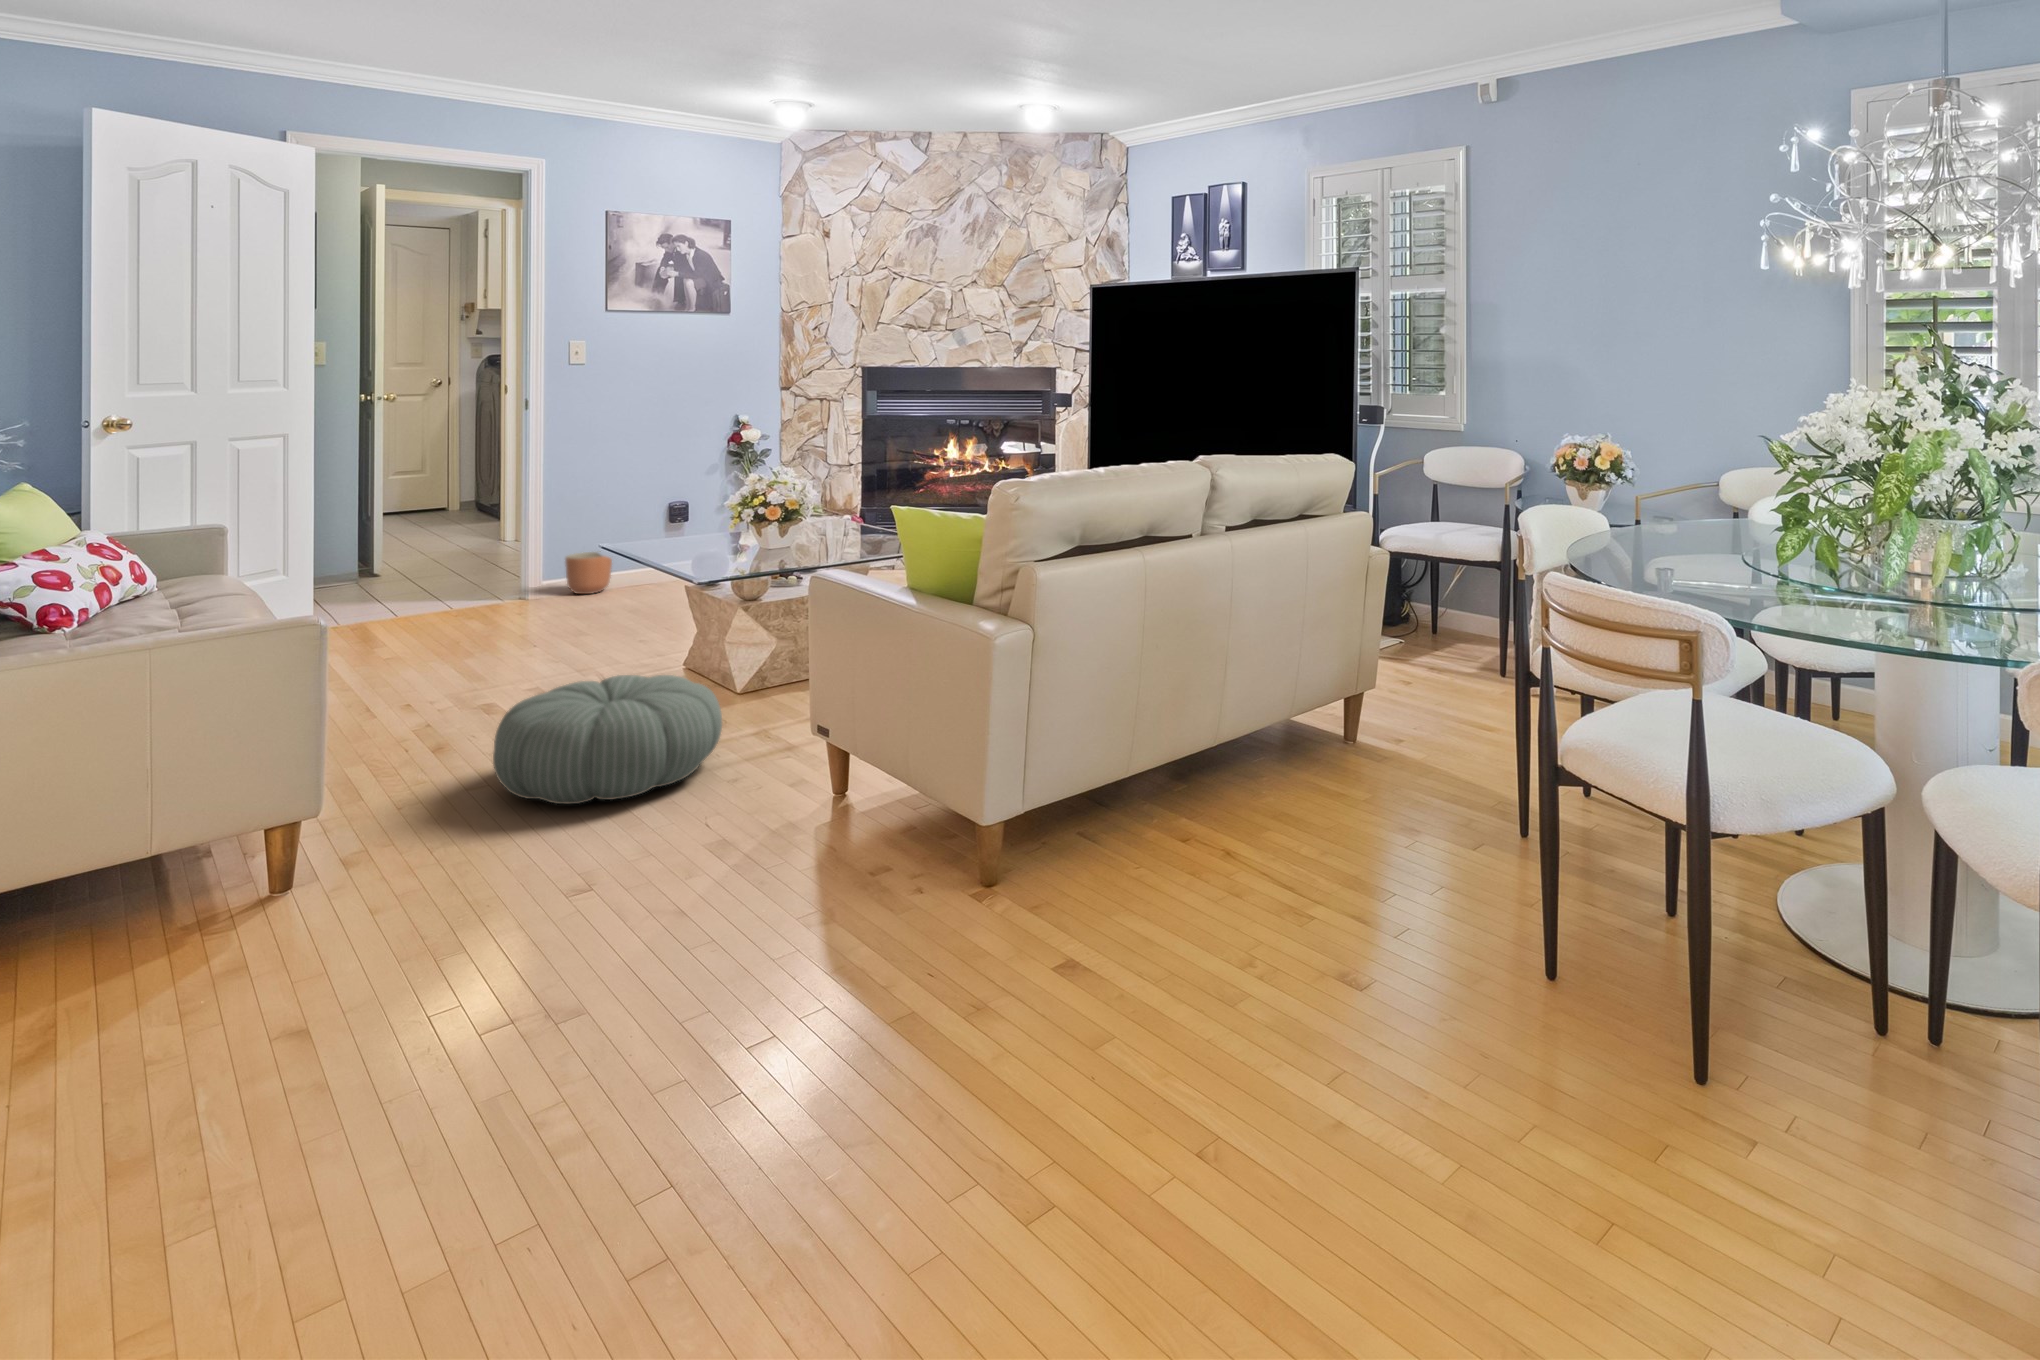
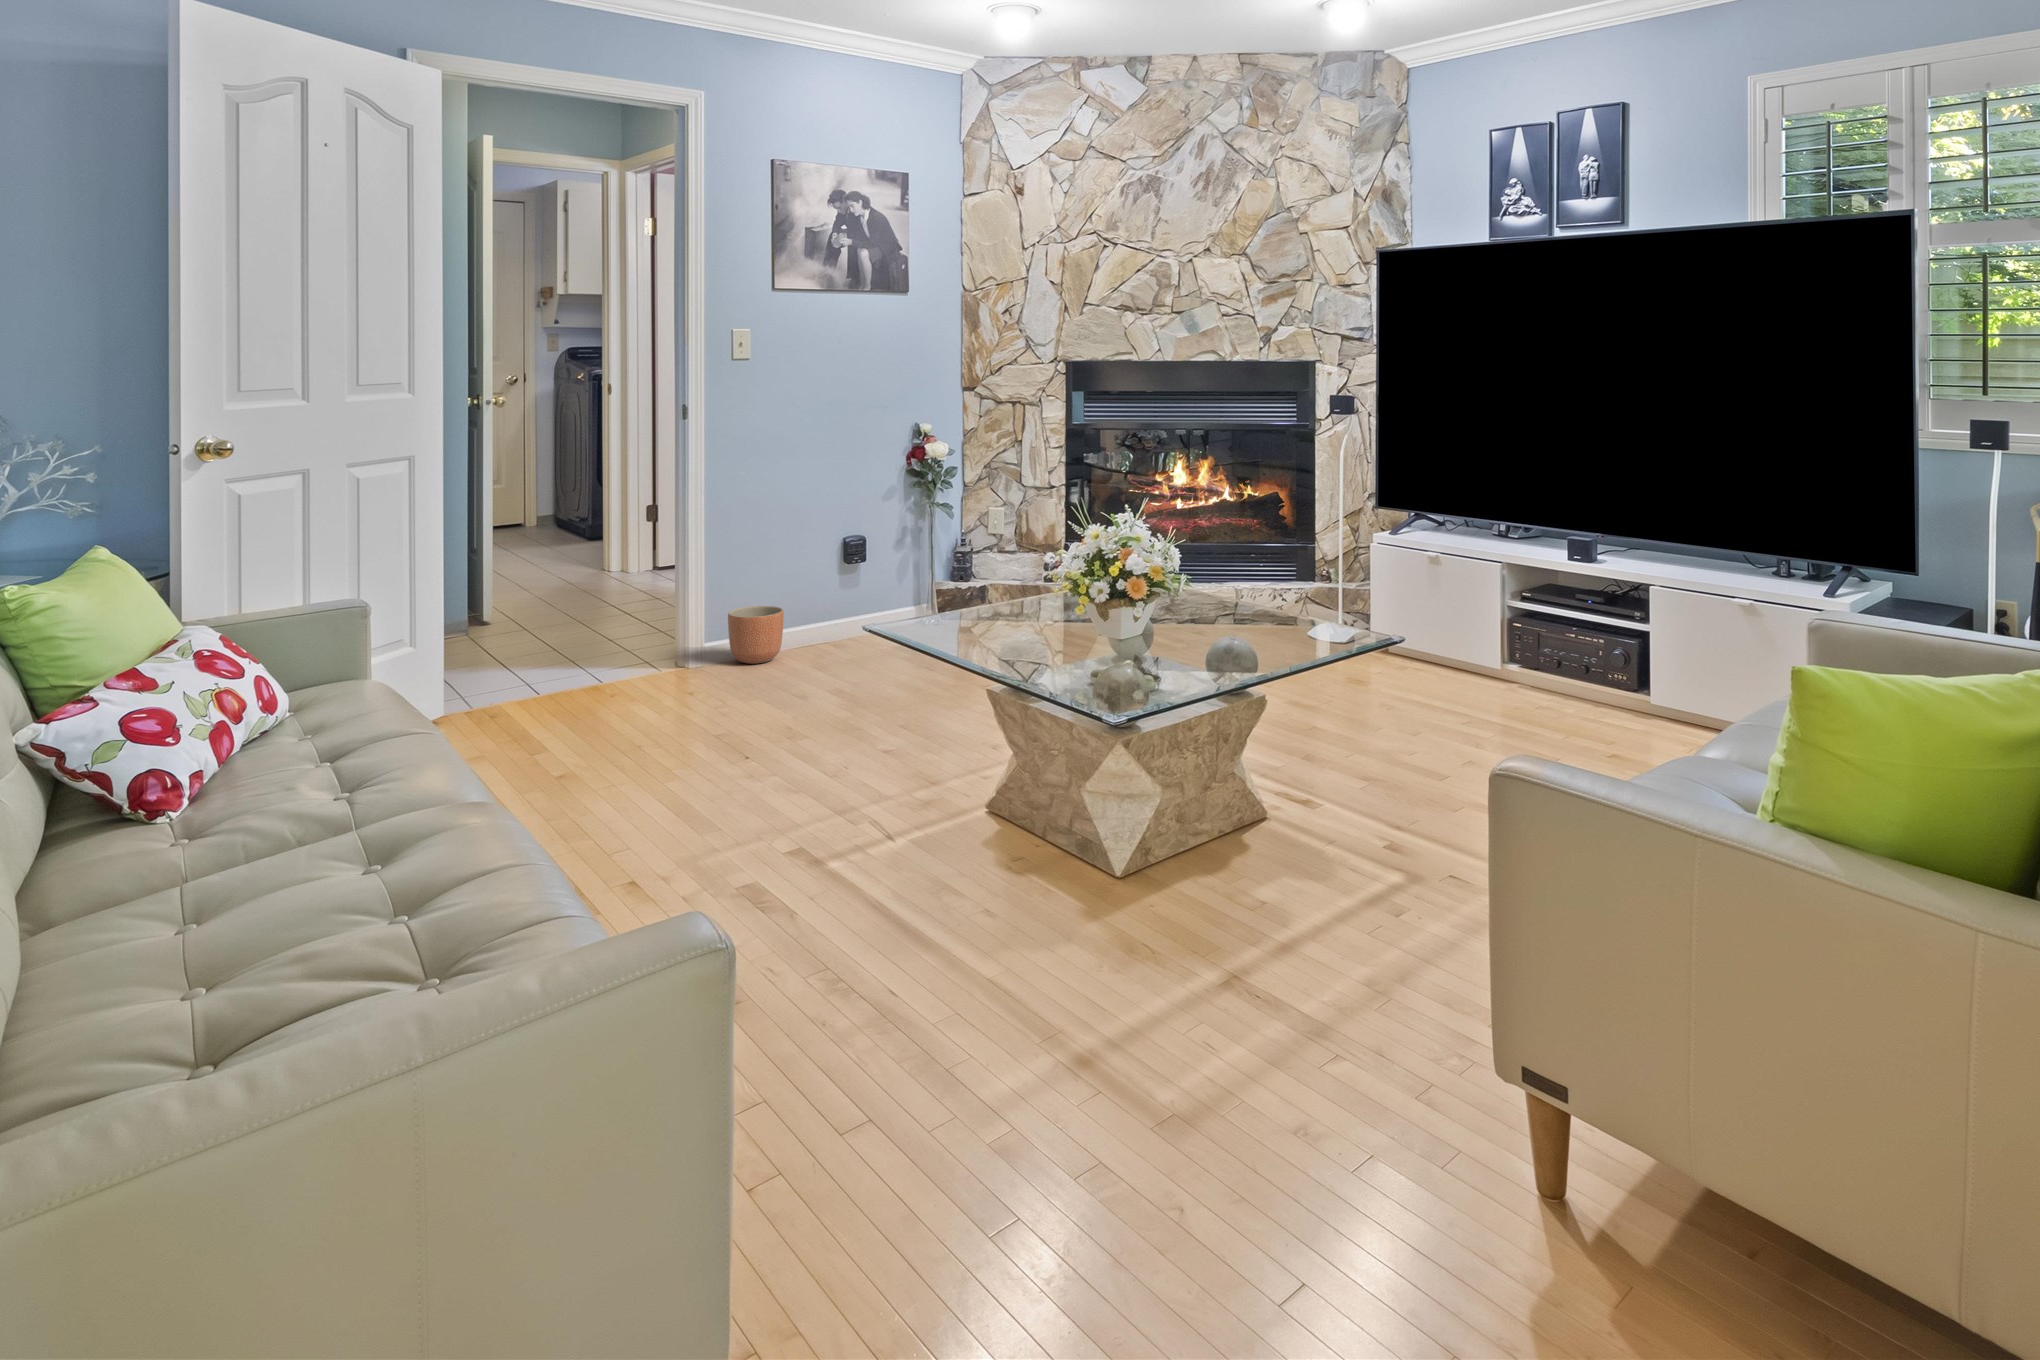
pouf: present [493,675,722,804] -> none [842,877,1194,1155]

